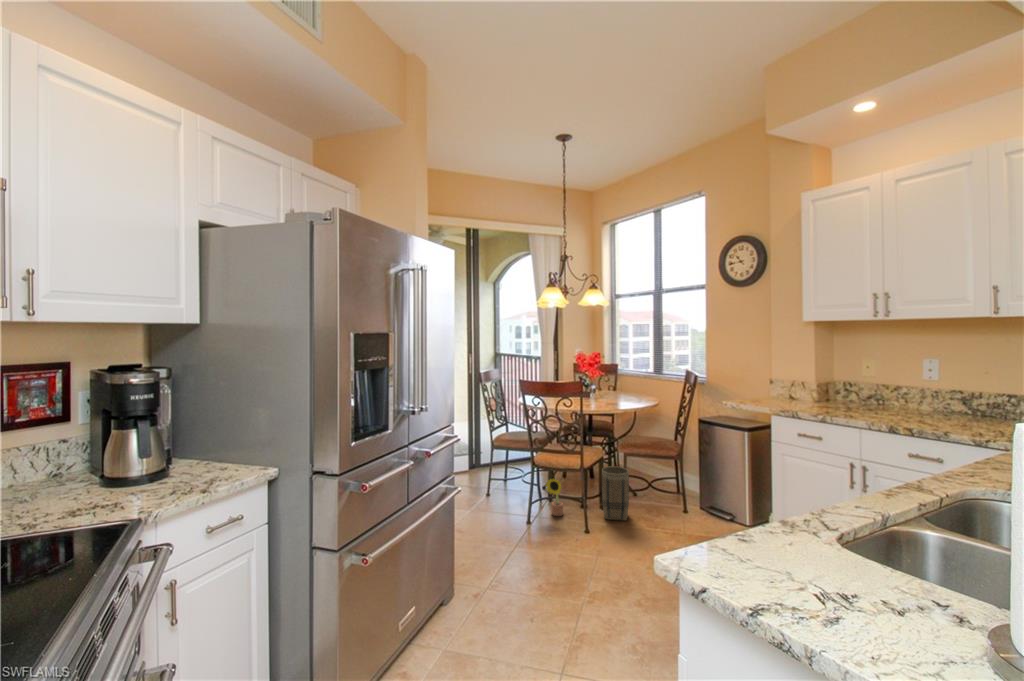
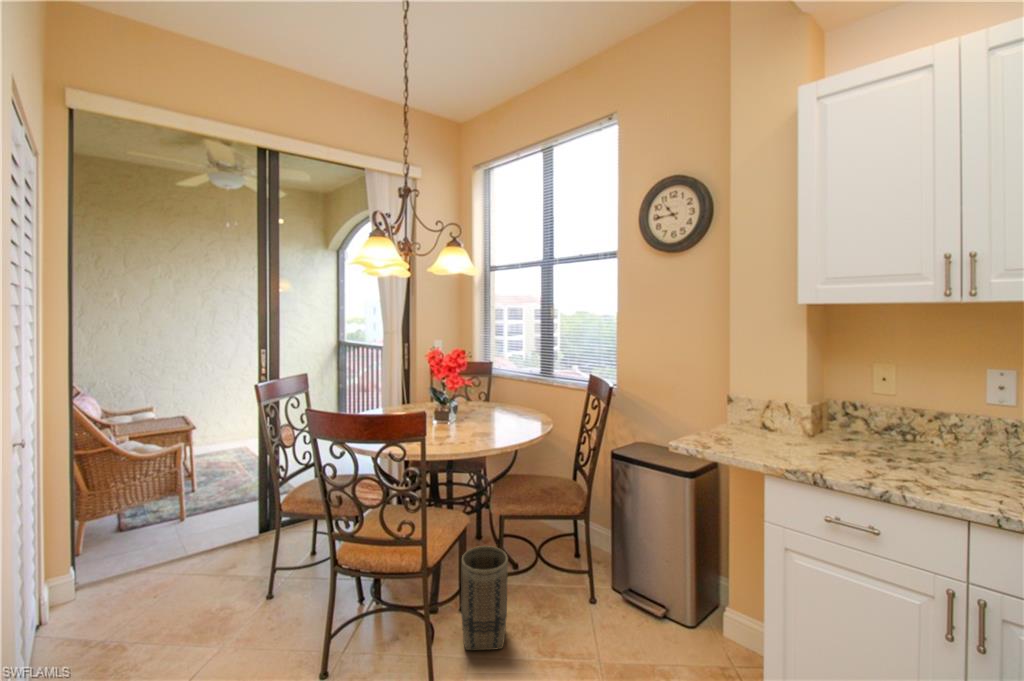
decorative plant: present [545,479,563,516] -> none [353,588,391,654]

